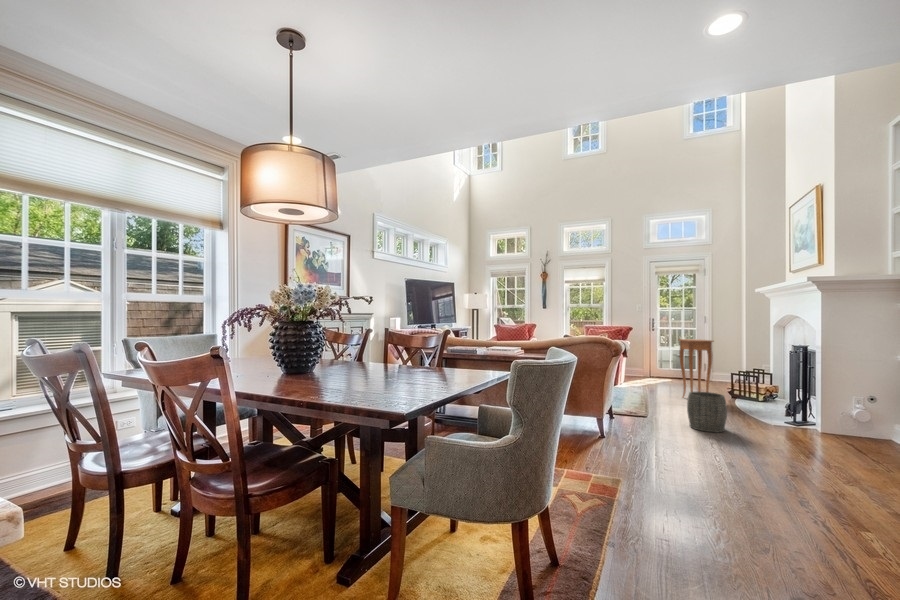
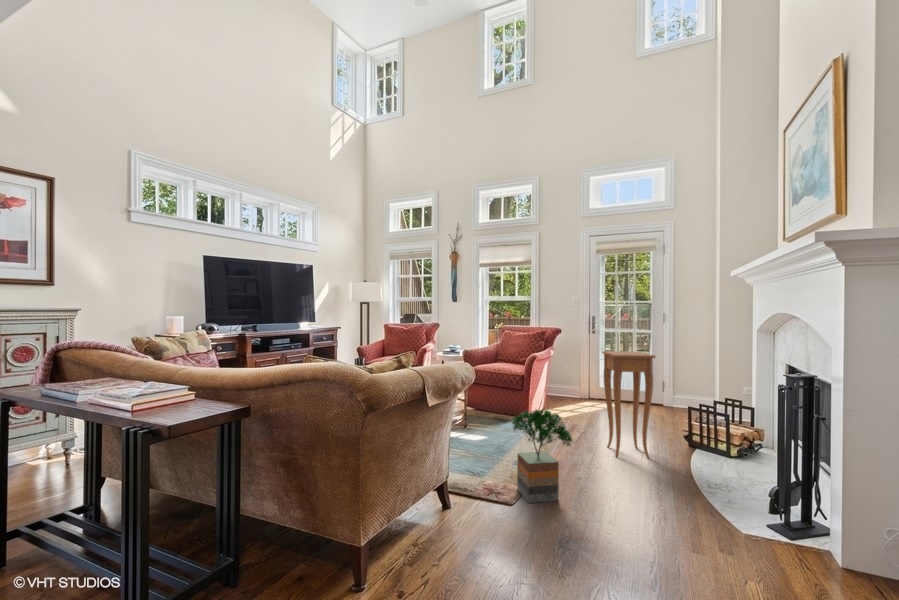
potted tree: none [641,367,681,416] -> present [511,410,572,503]
woven basket: present [687,392,727,432] -> none [564,469,639,571]

